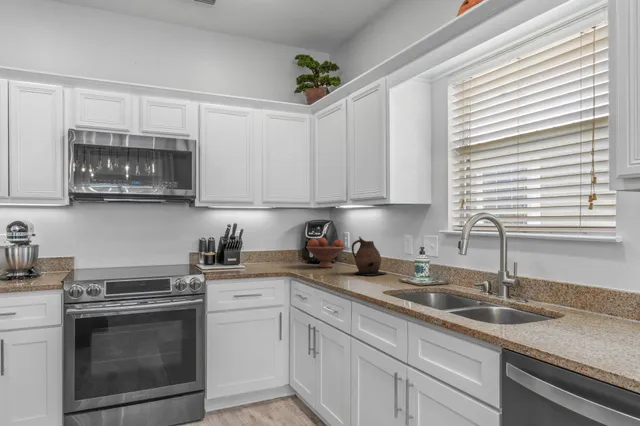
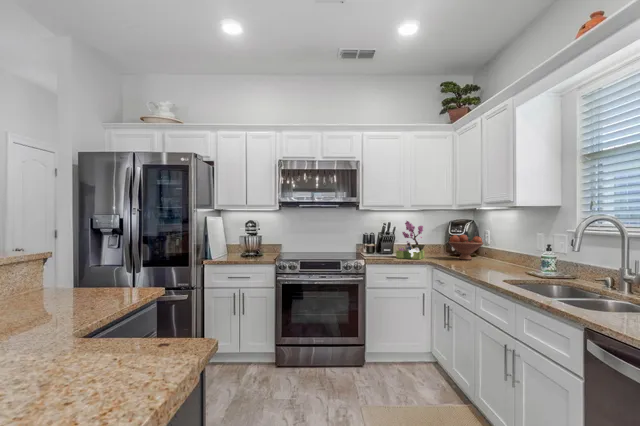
flower arrangement: none [245,221,279,271] -> present [396,221,425,260]
ceramic pitcher: present [352,237,386,276] -> none [486,234,520,268]

